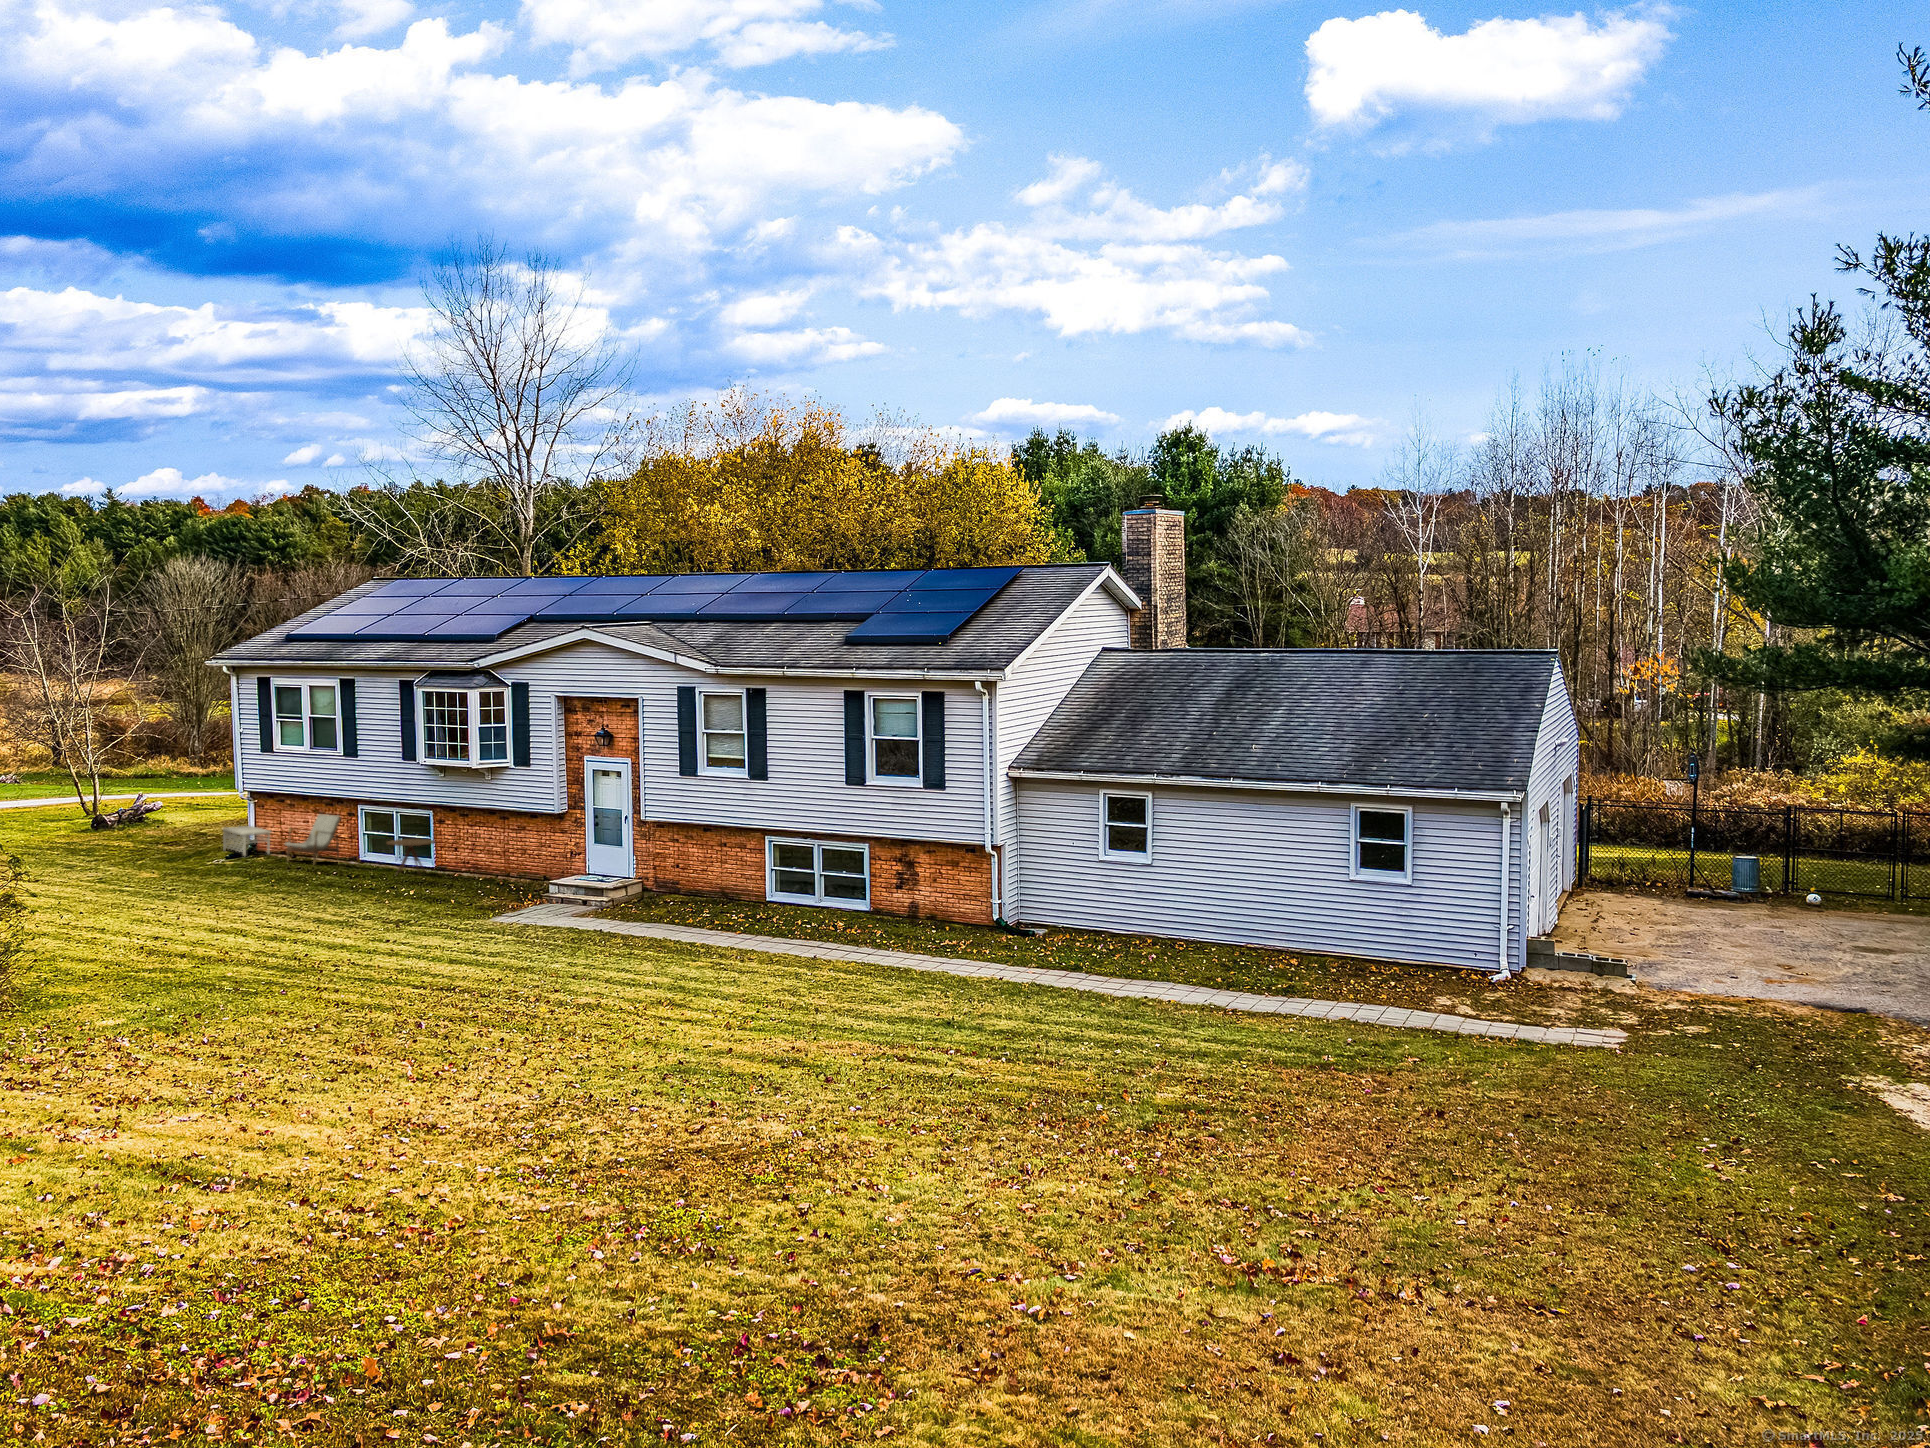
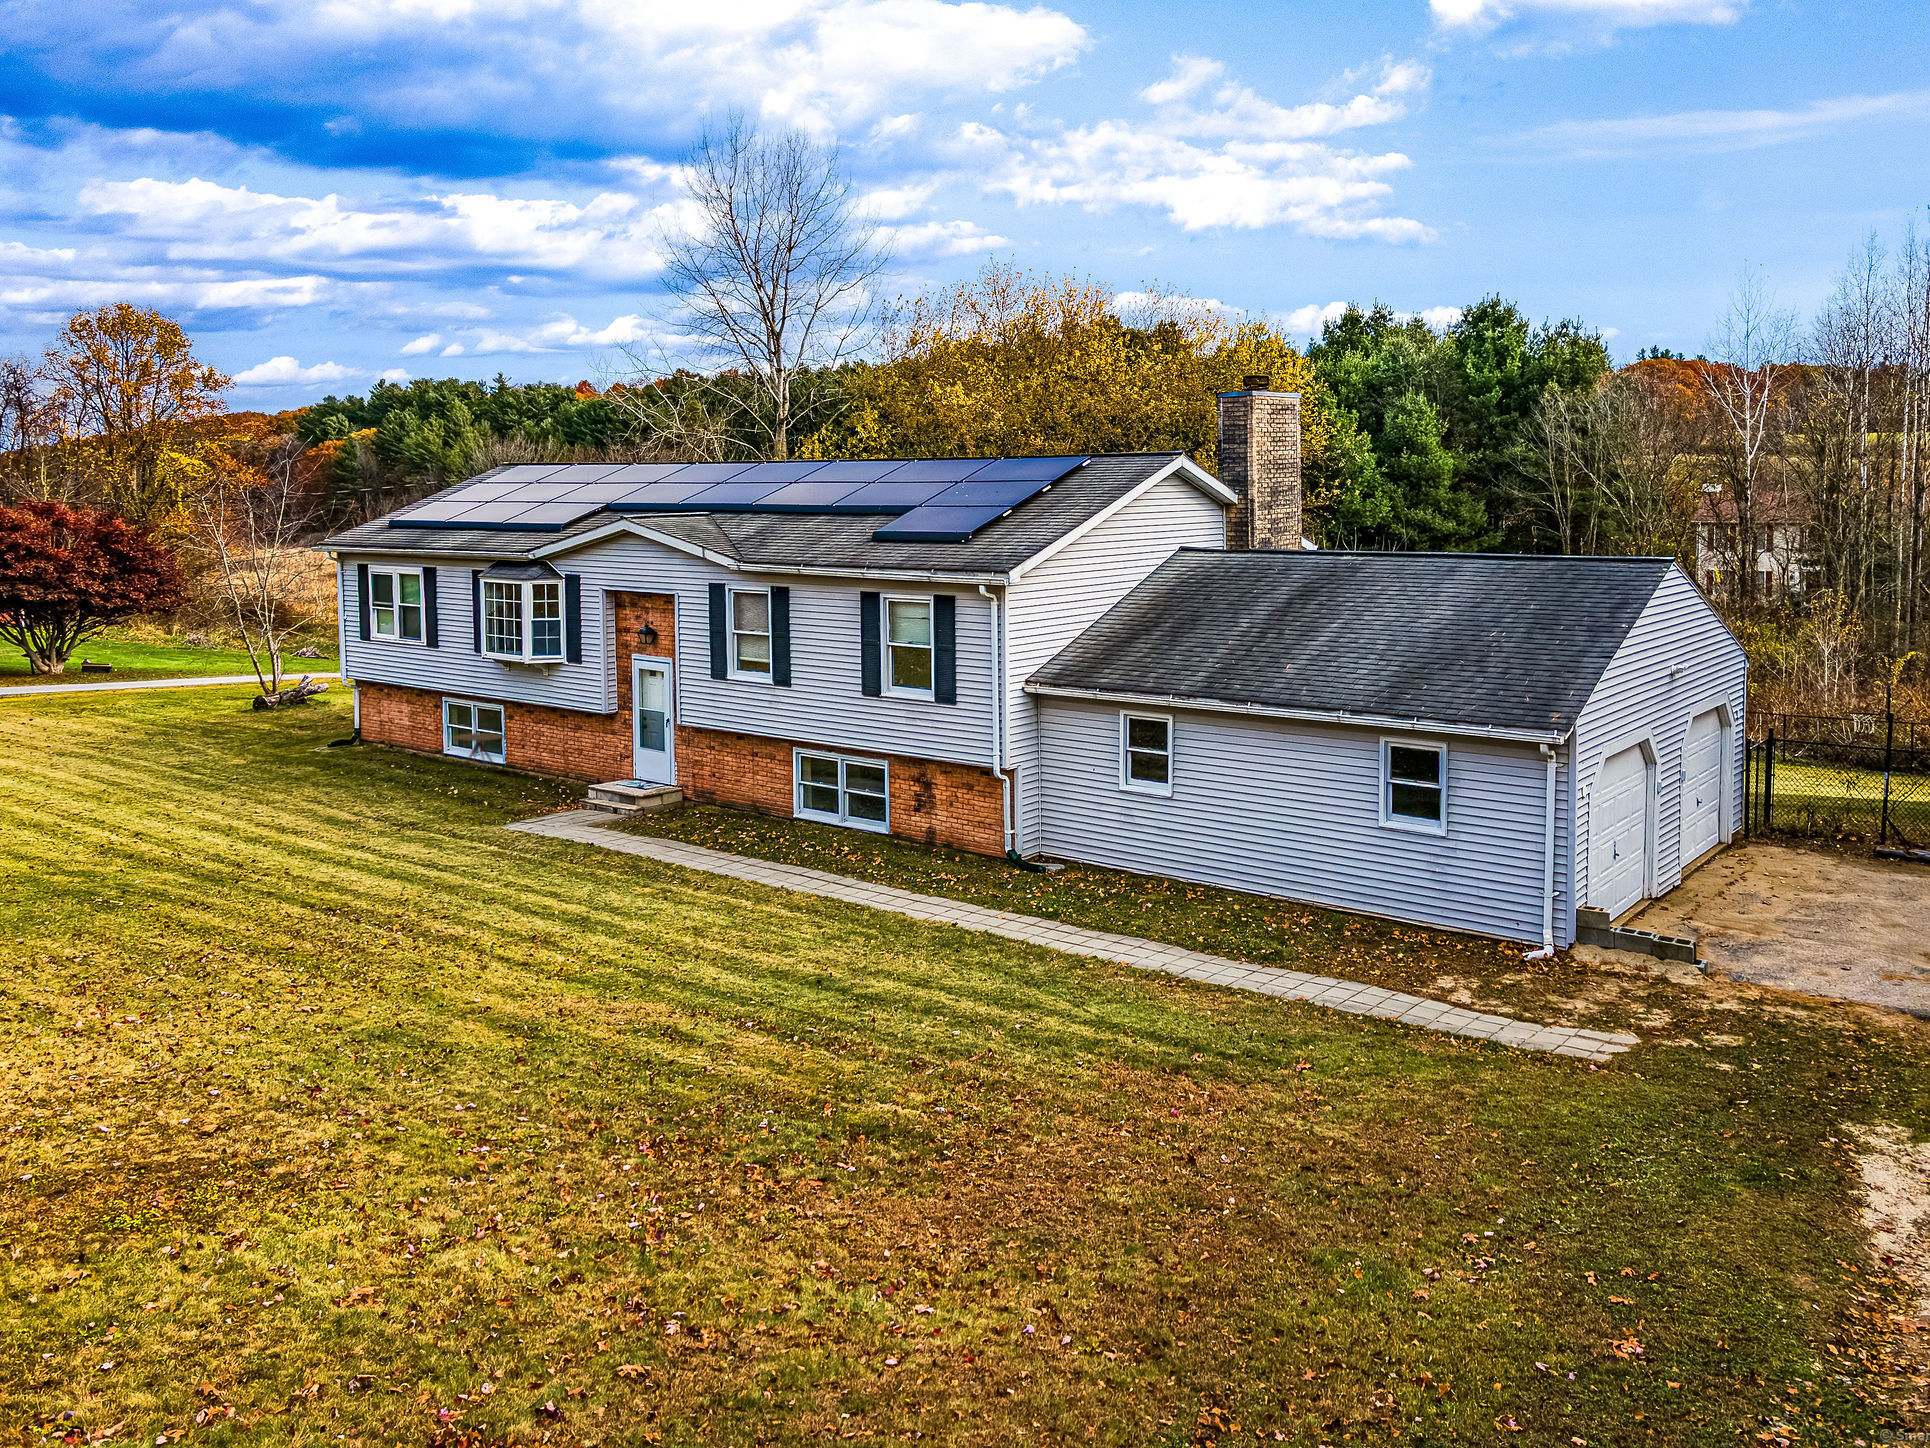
armchair: present [285,814,341,863] -> none [373,704,431,756]
storage bench: present [223,826,271,856] -> none [330,713,373,744]

